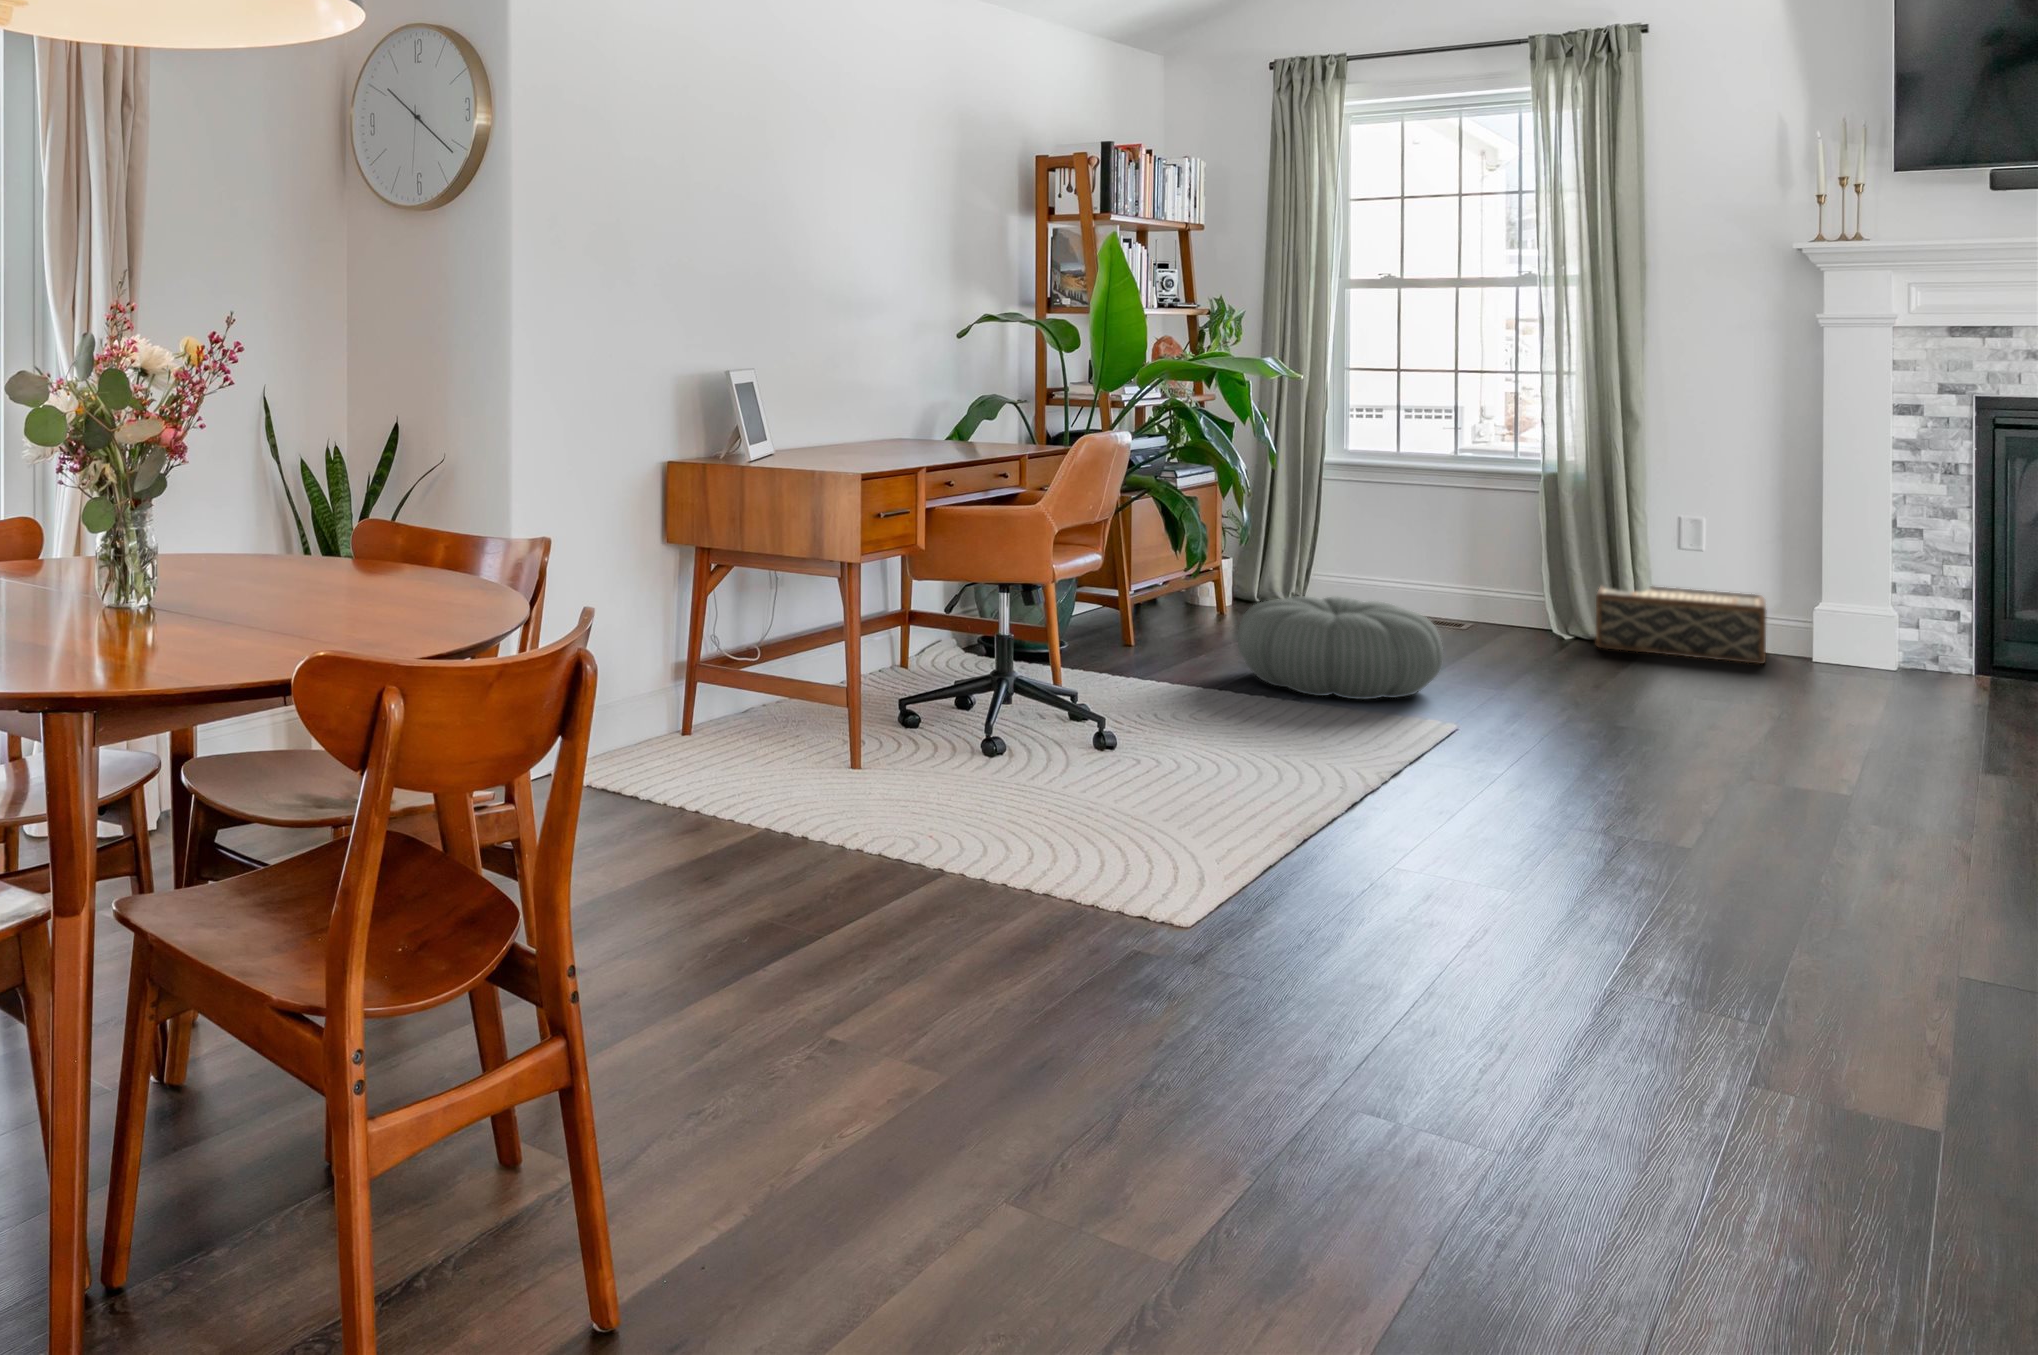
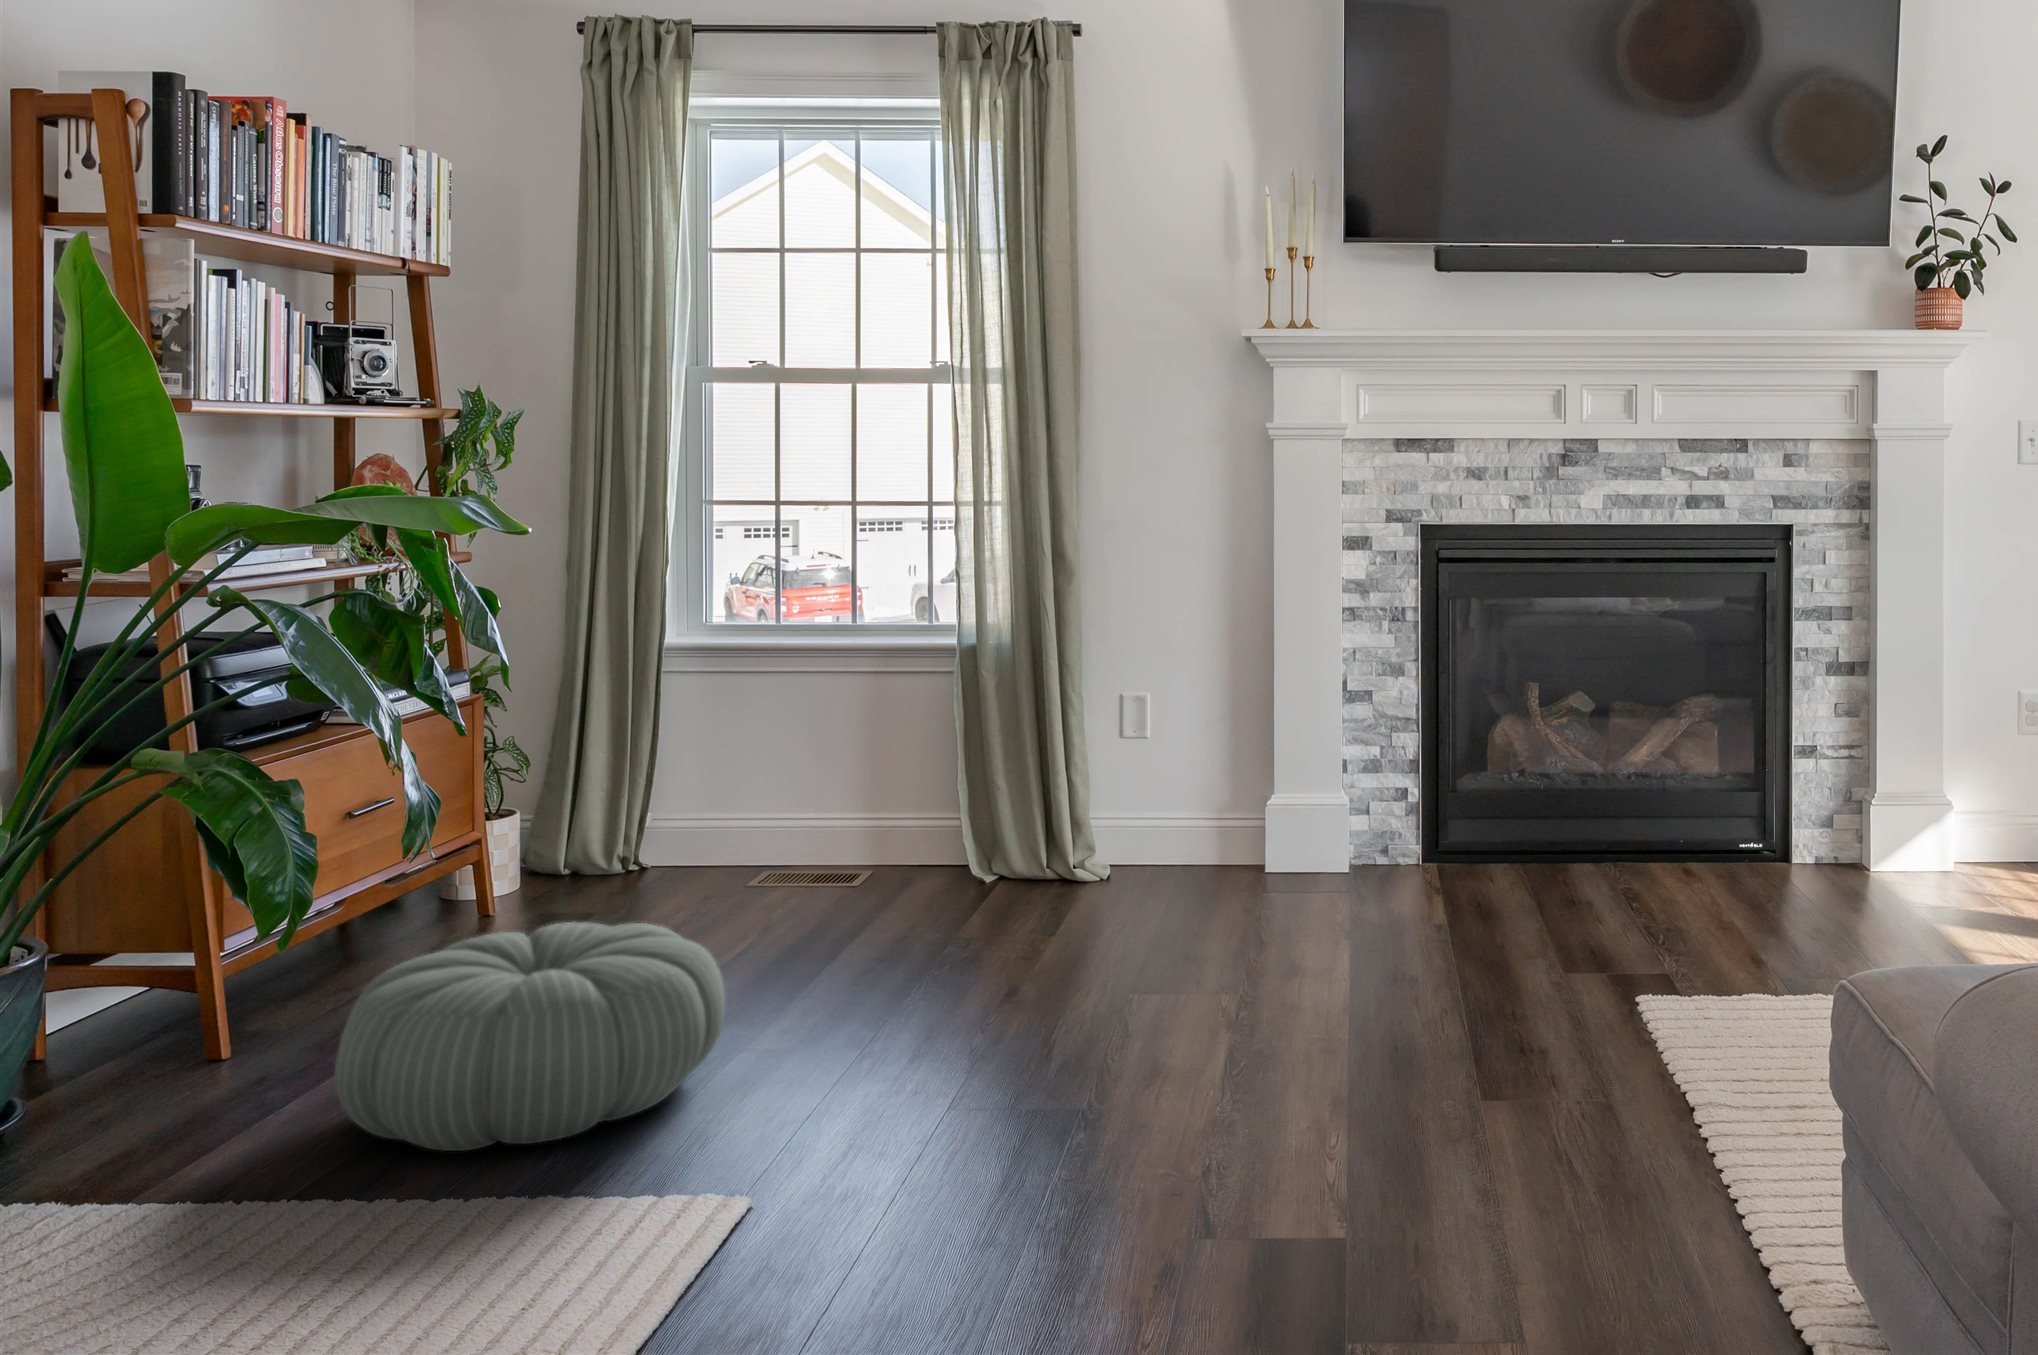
woven basket: present [1596,586,1766,664] -> none [1009,792,1212,900]

